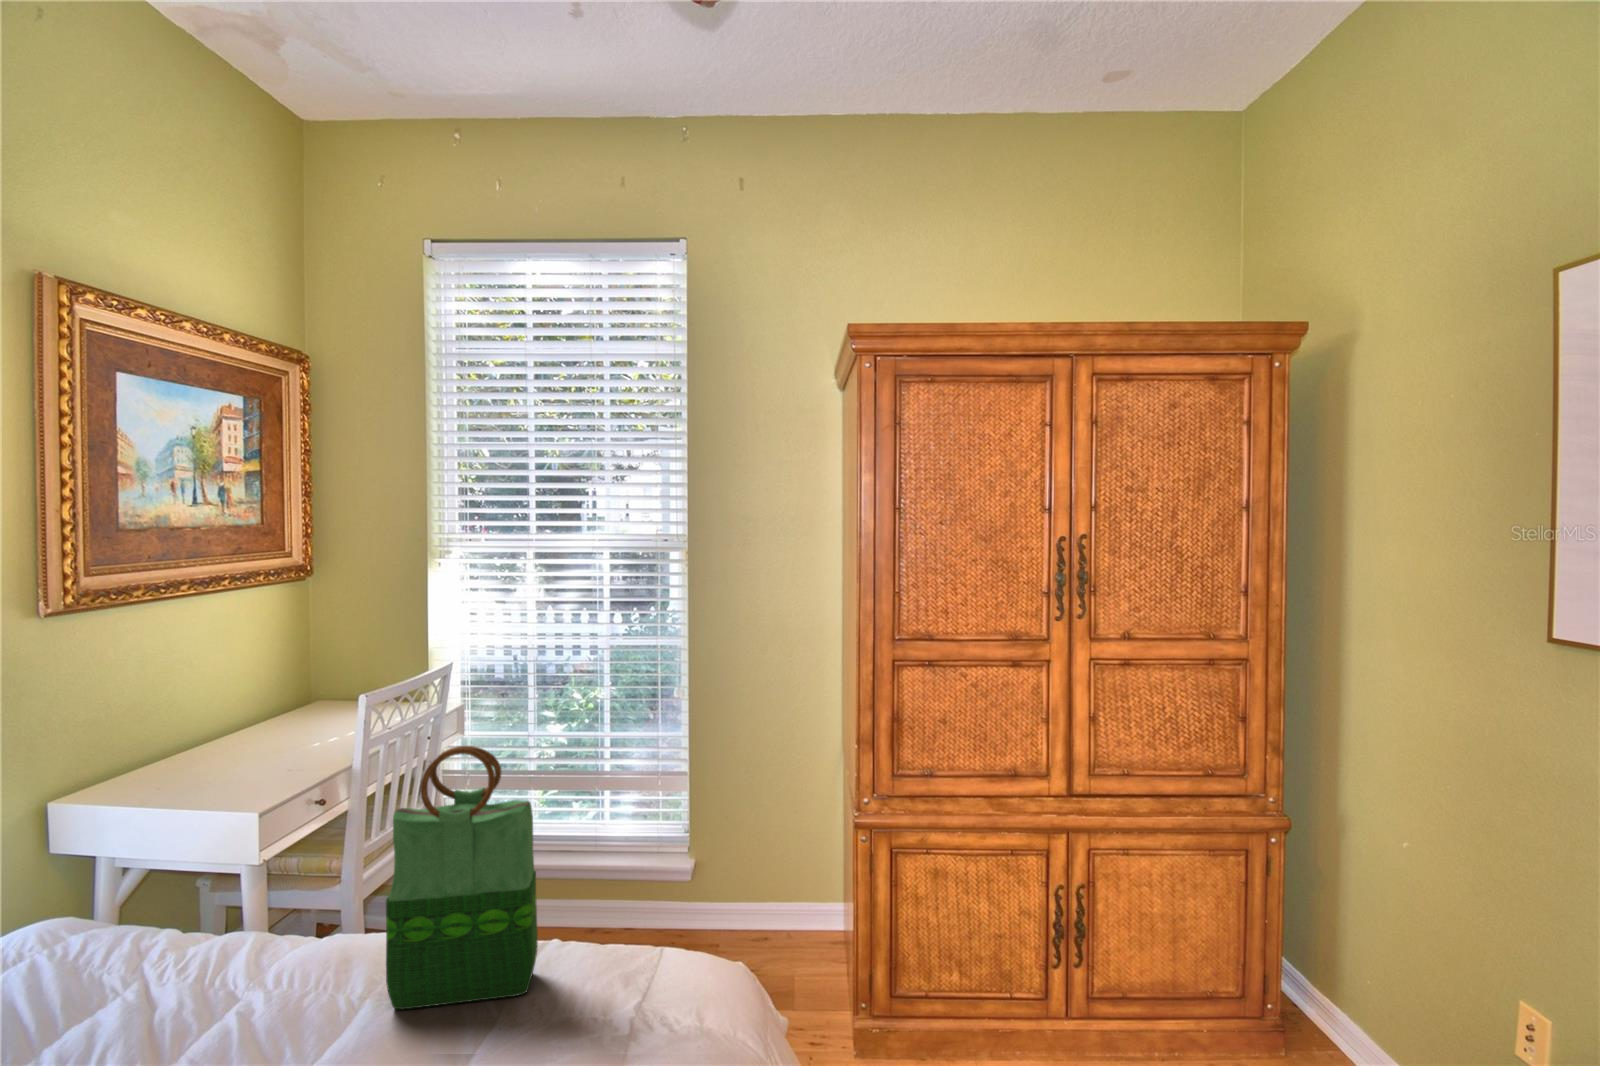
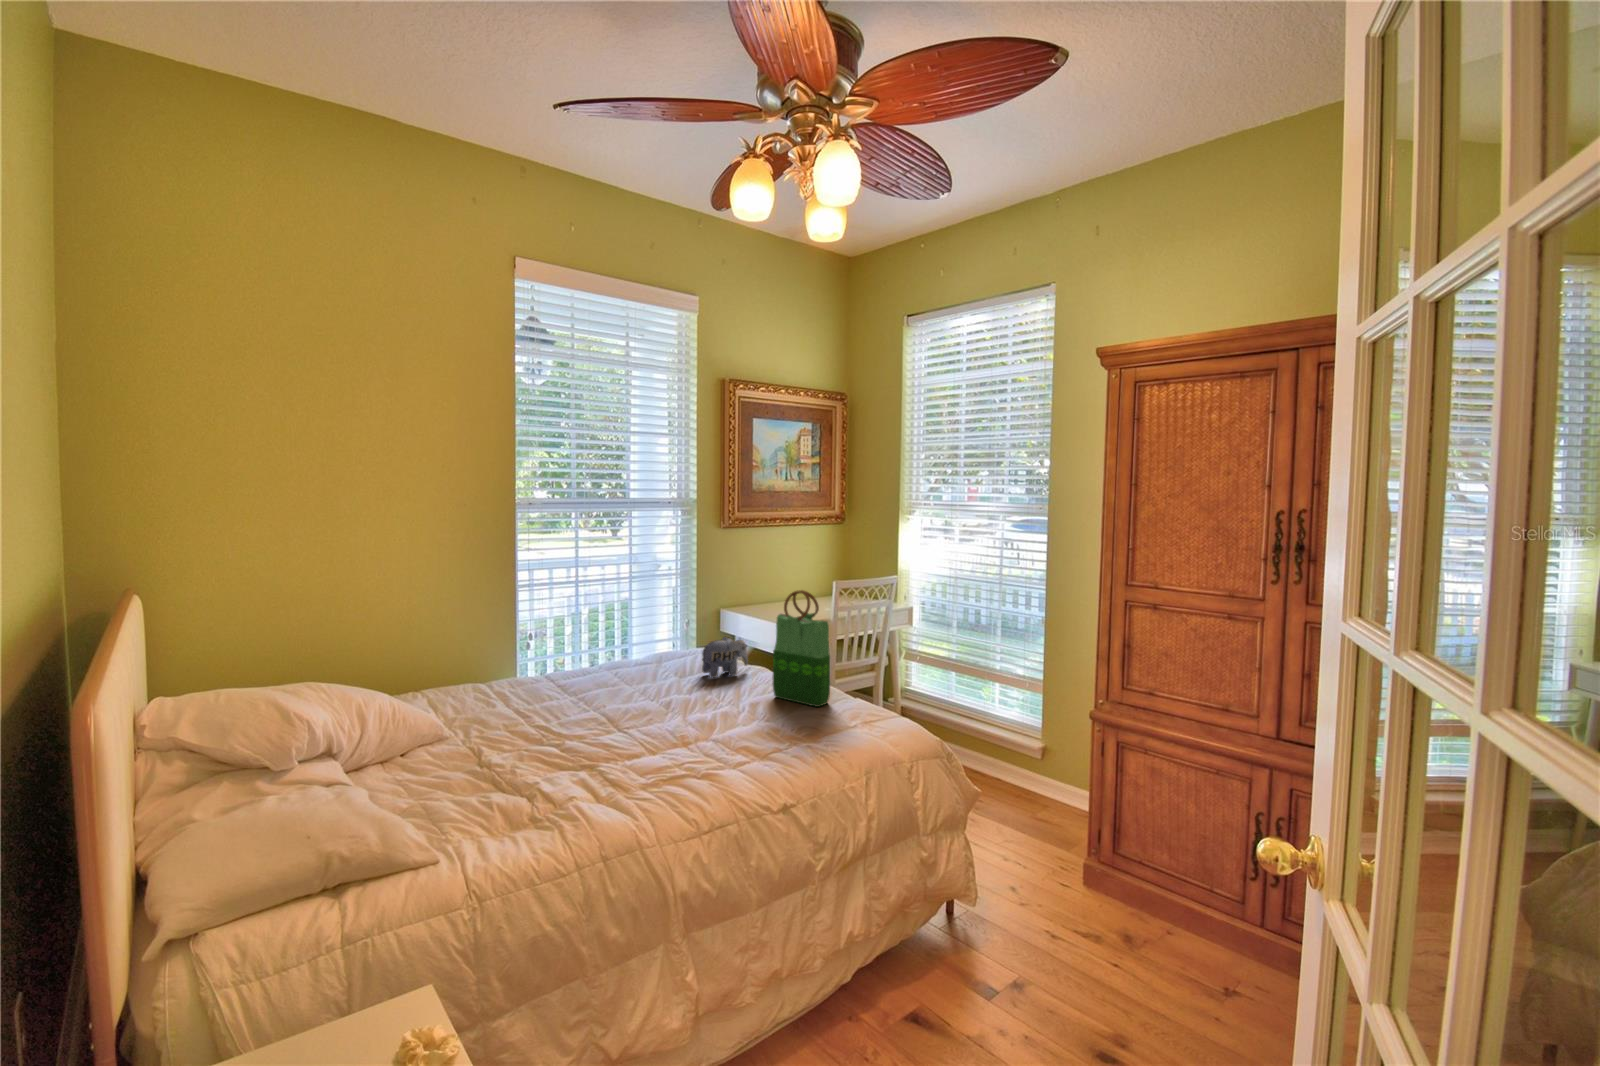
plush toy: none [105,885,245,1021] -> present [702,637,748,678]

